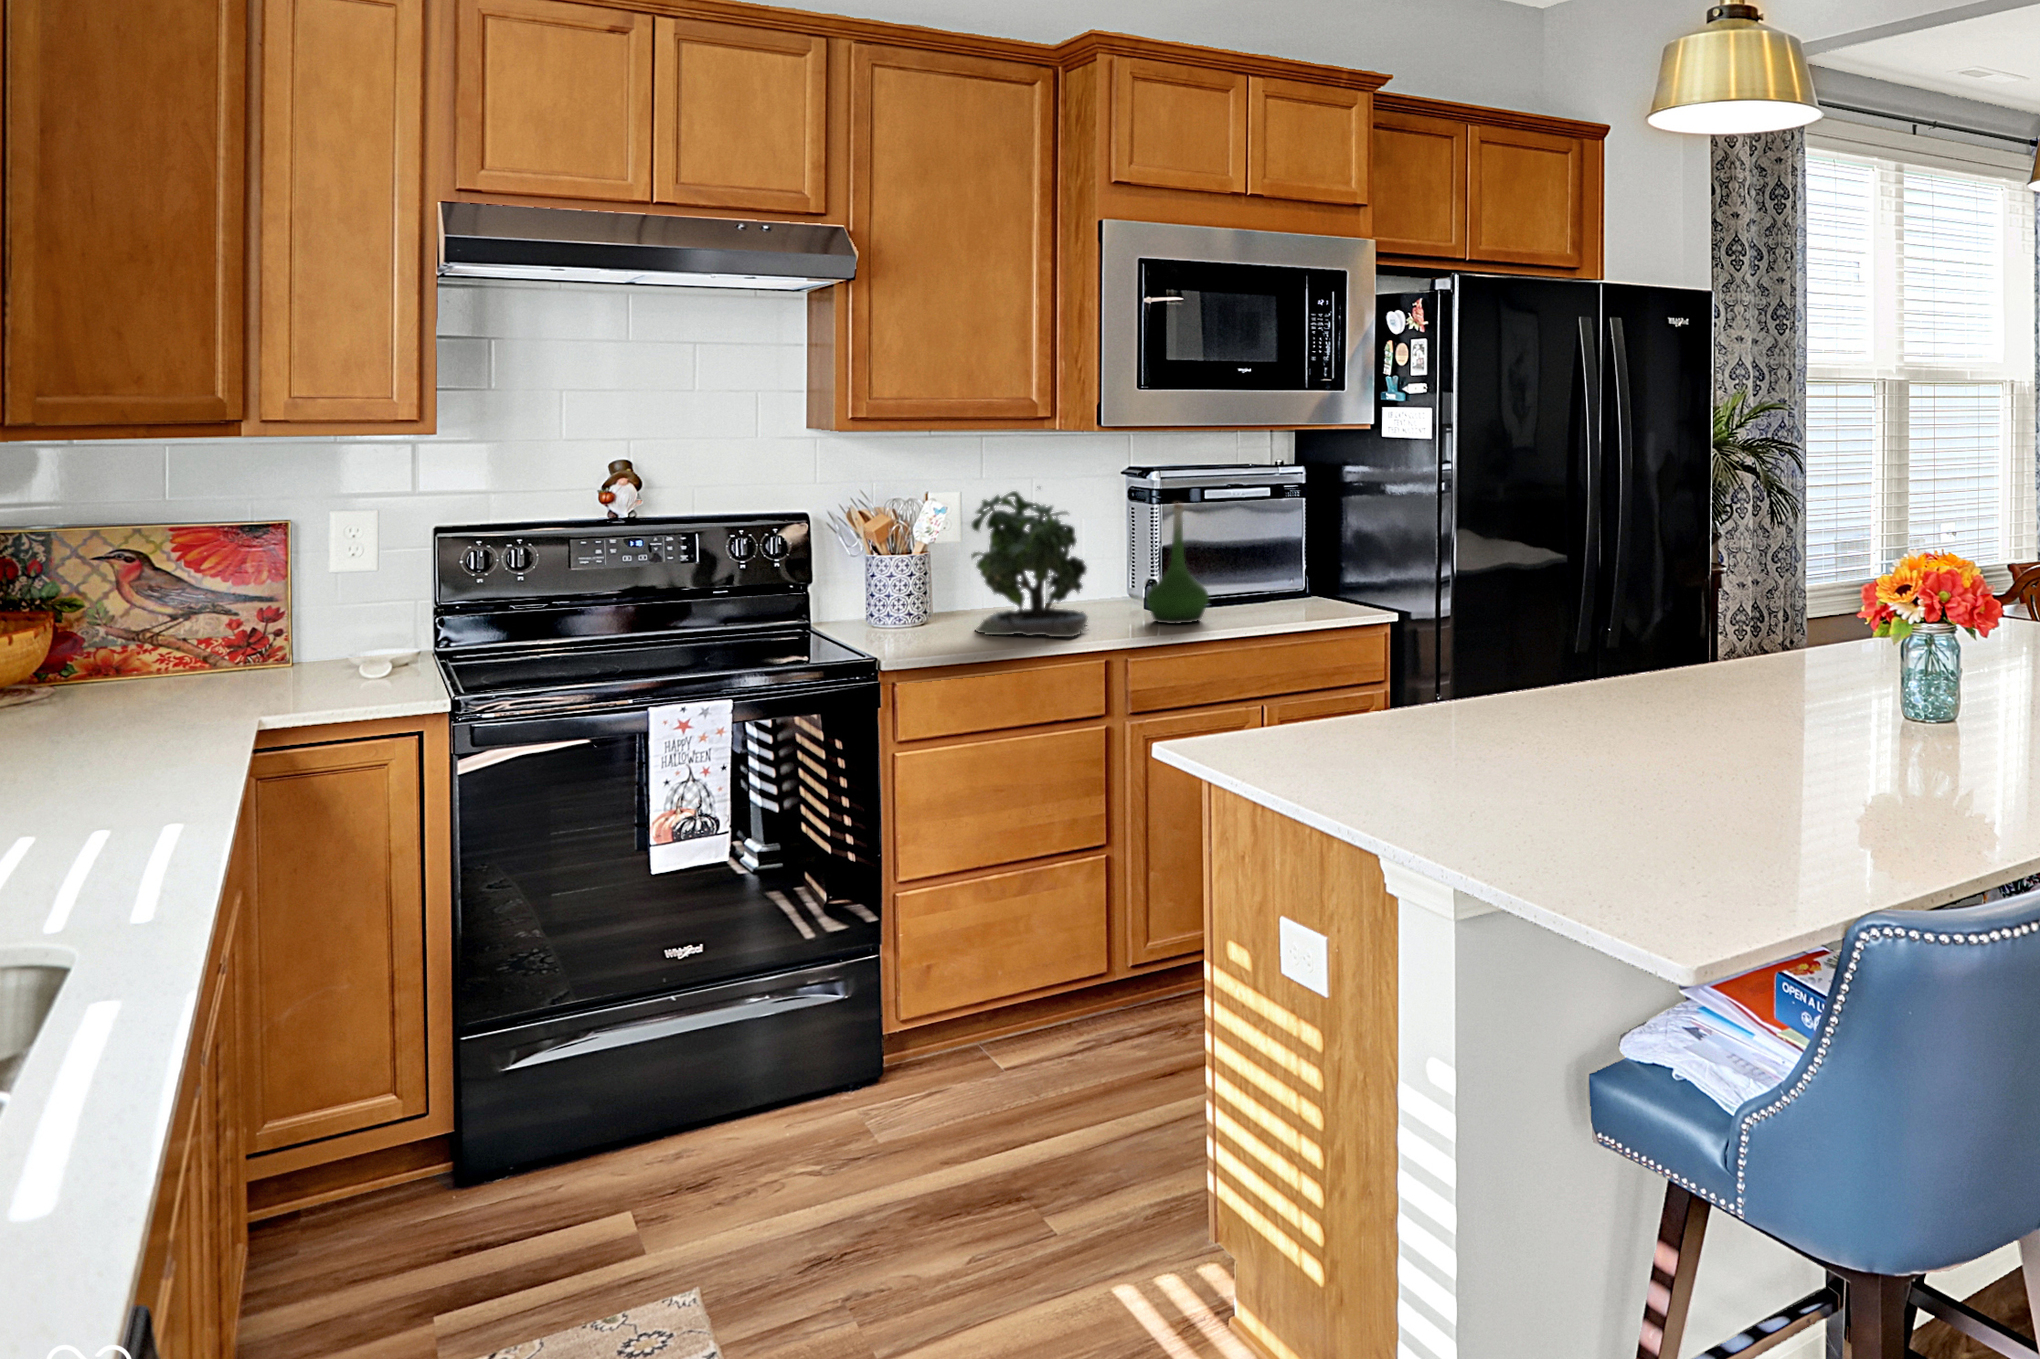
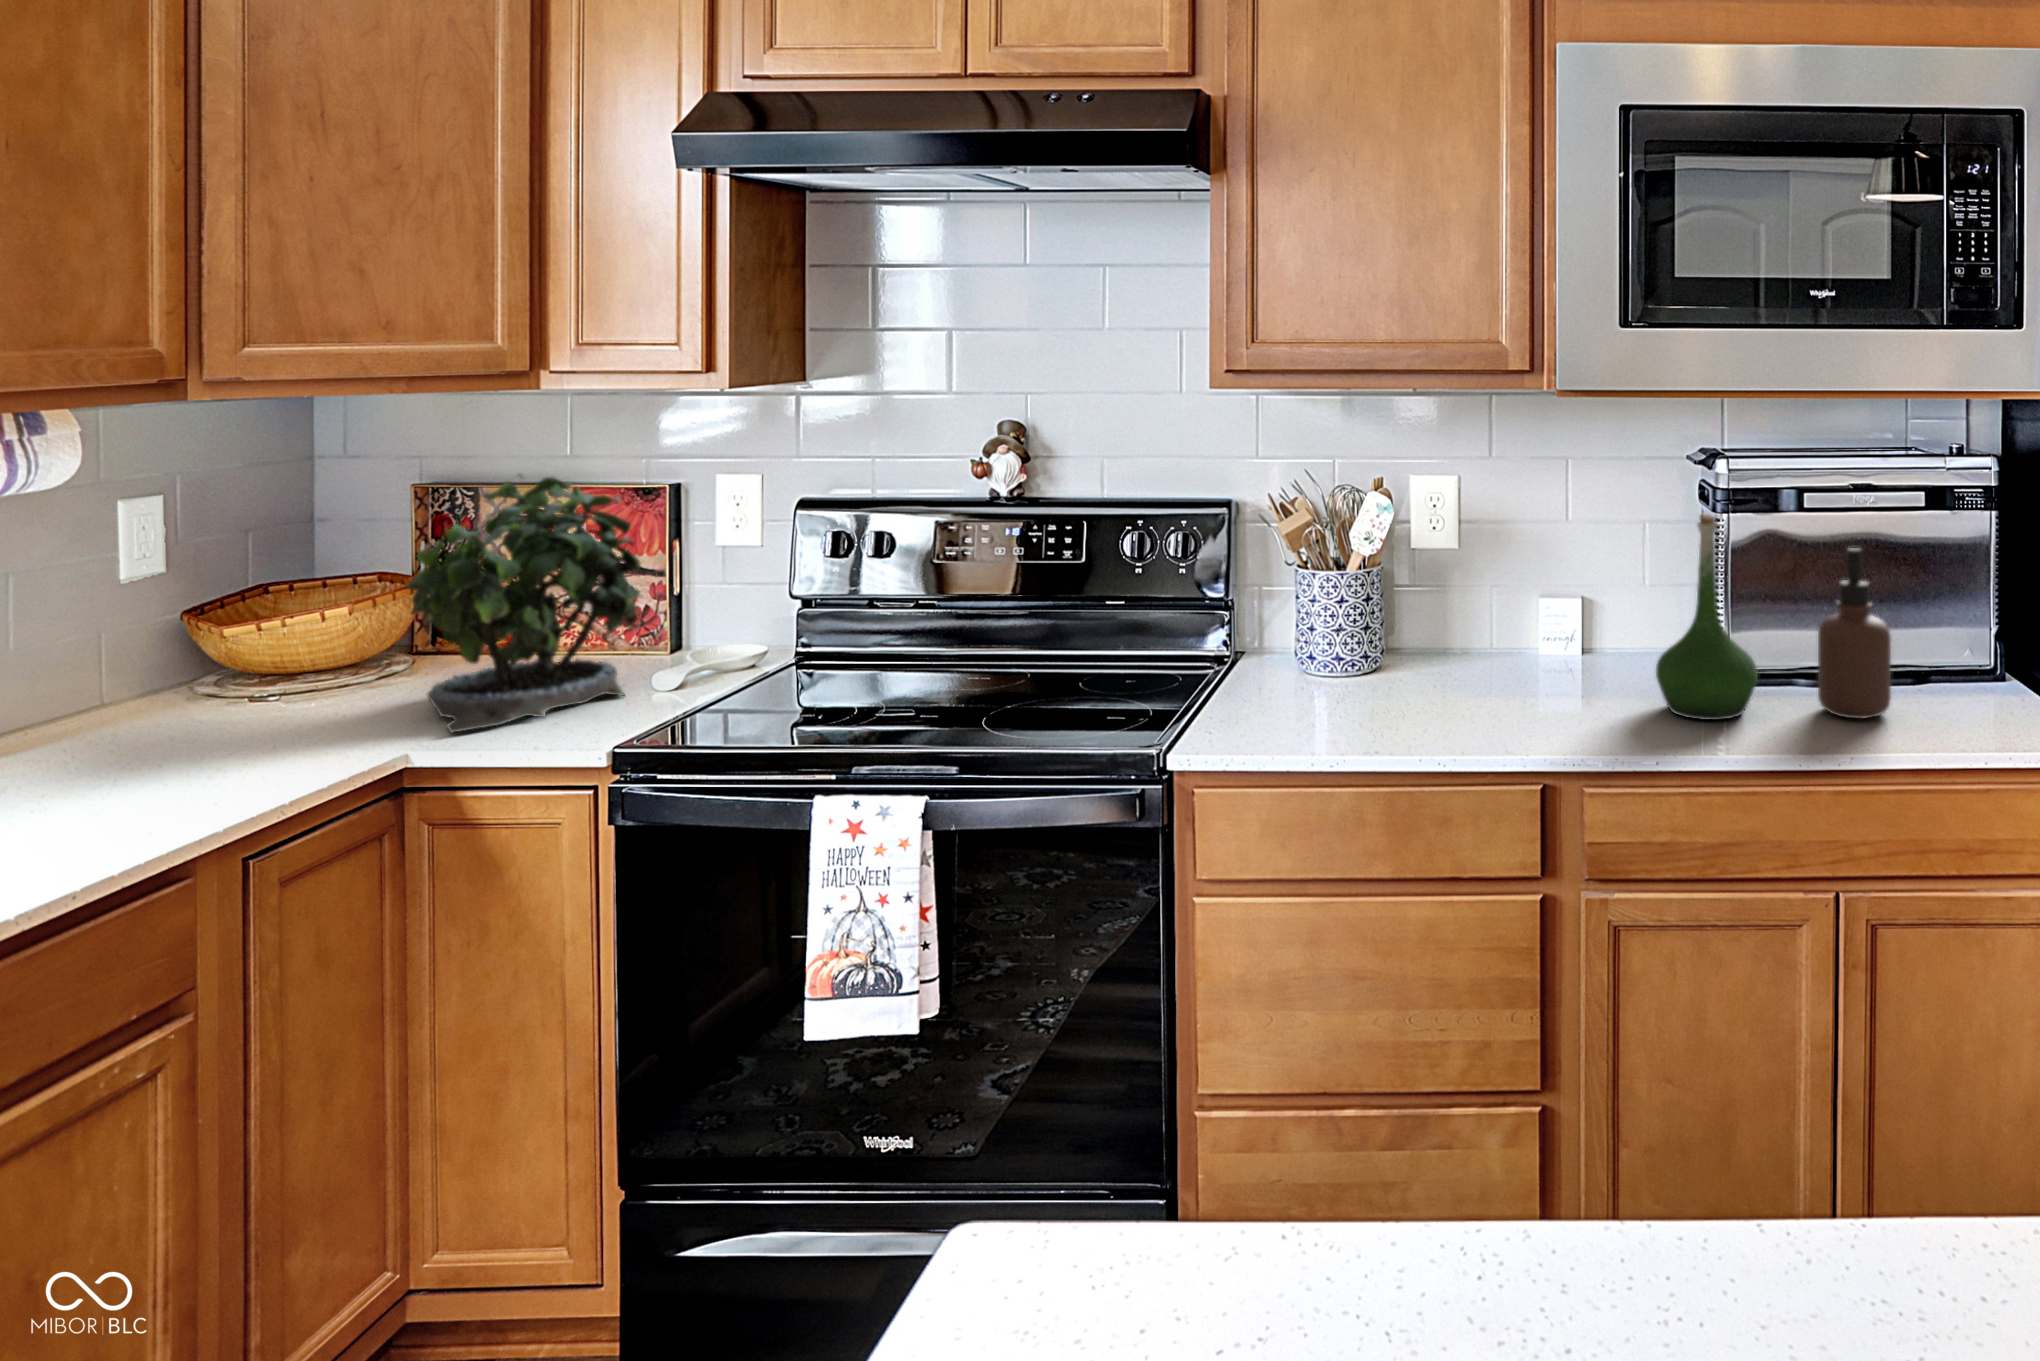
potted plant: present [971,491,1087,637] -> present [406,473,641,732]
soap dispenser: none [1238,519,1279,616] -> present [1818,548,1891,719]

